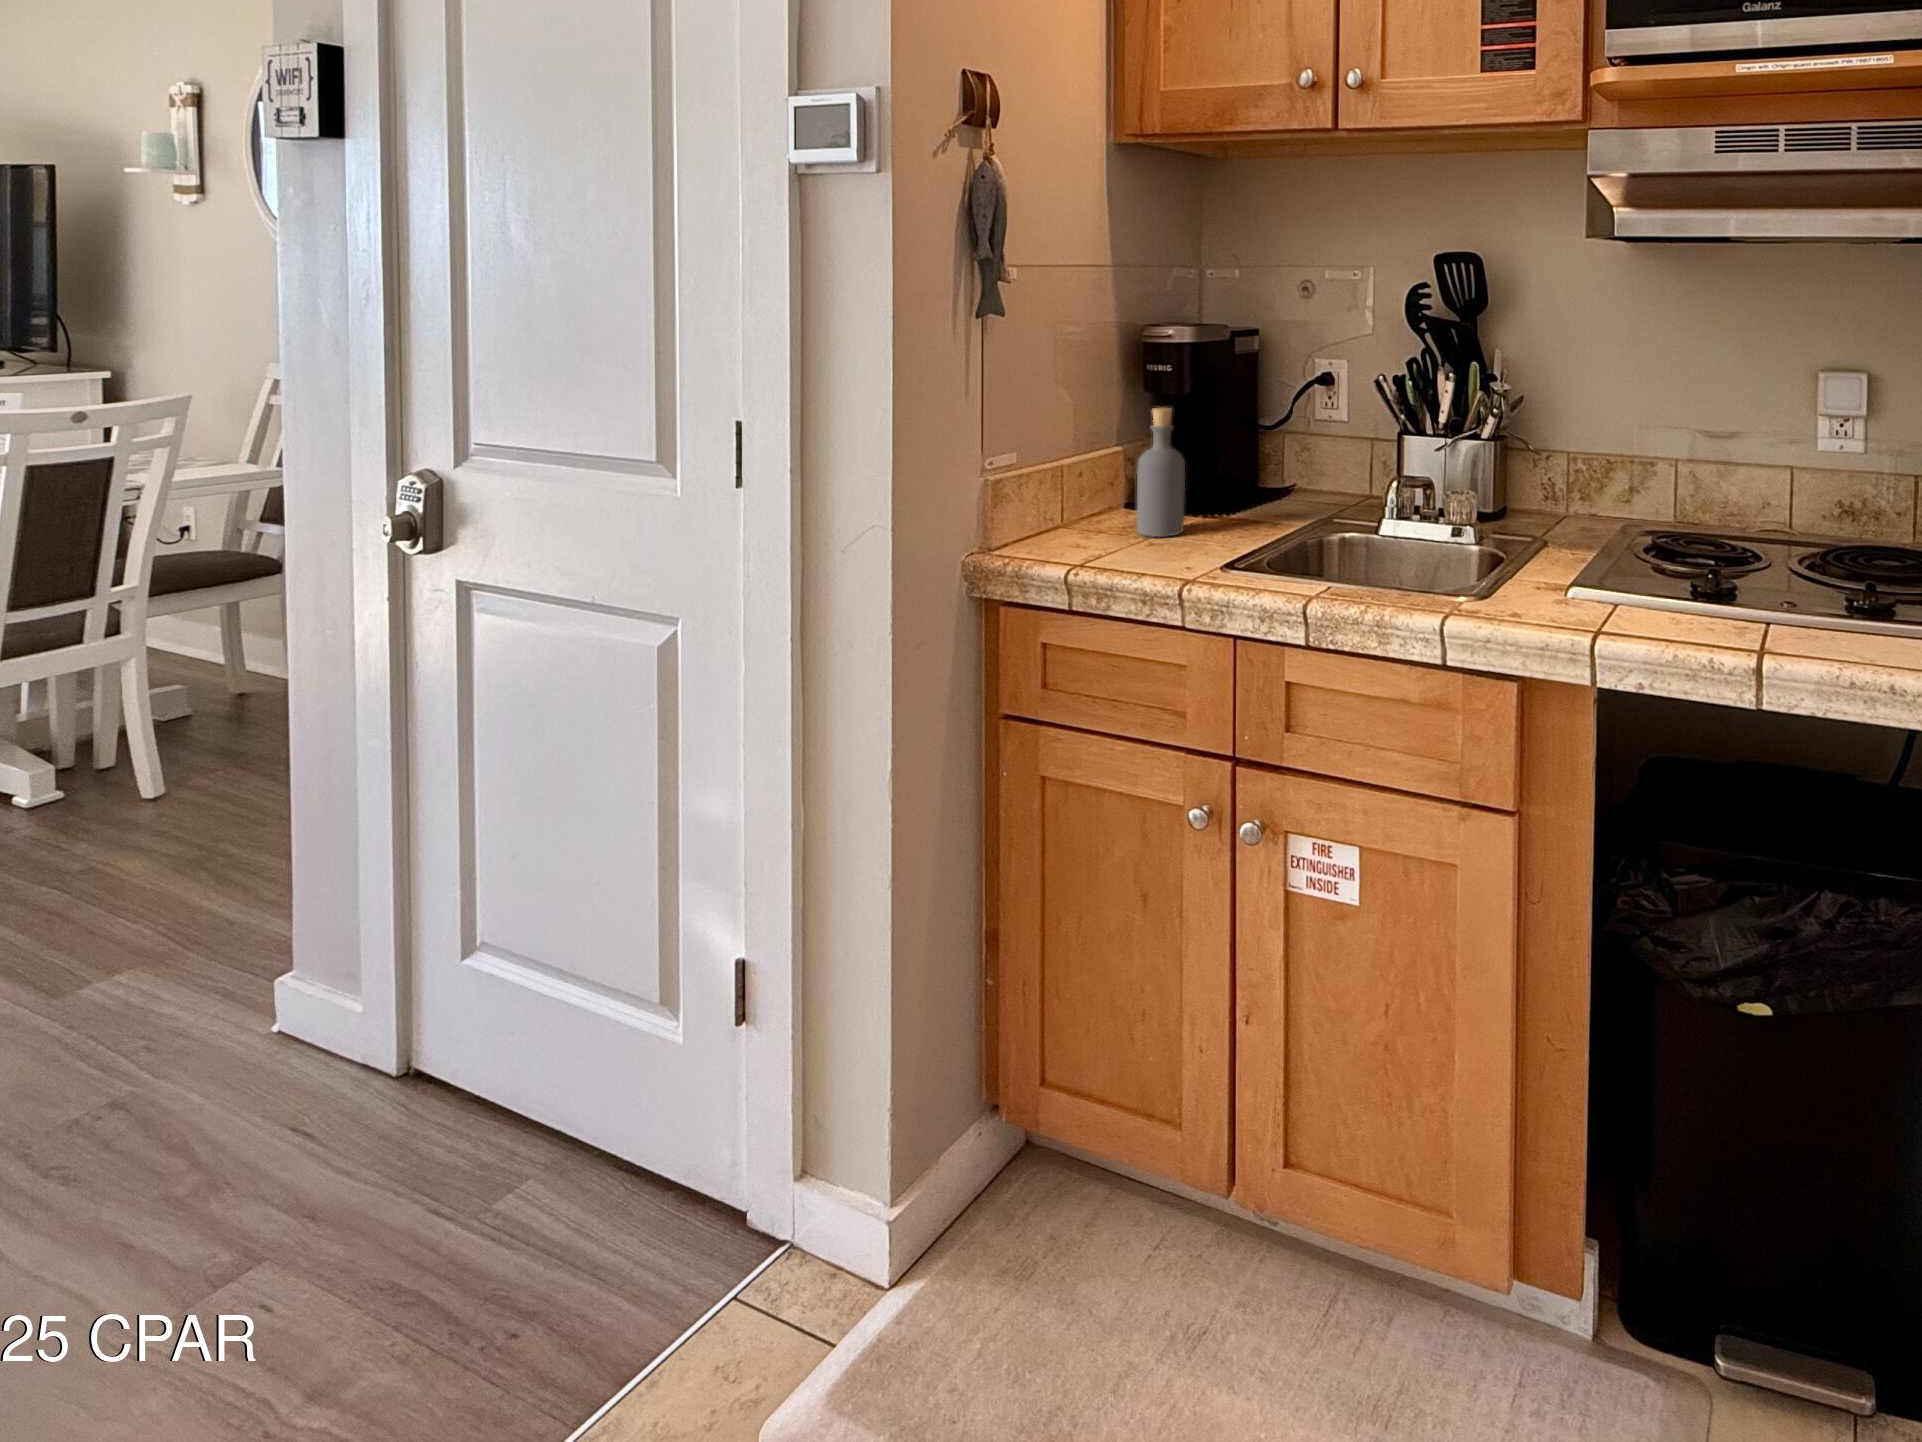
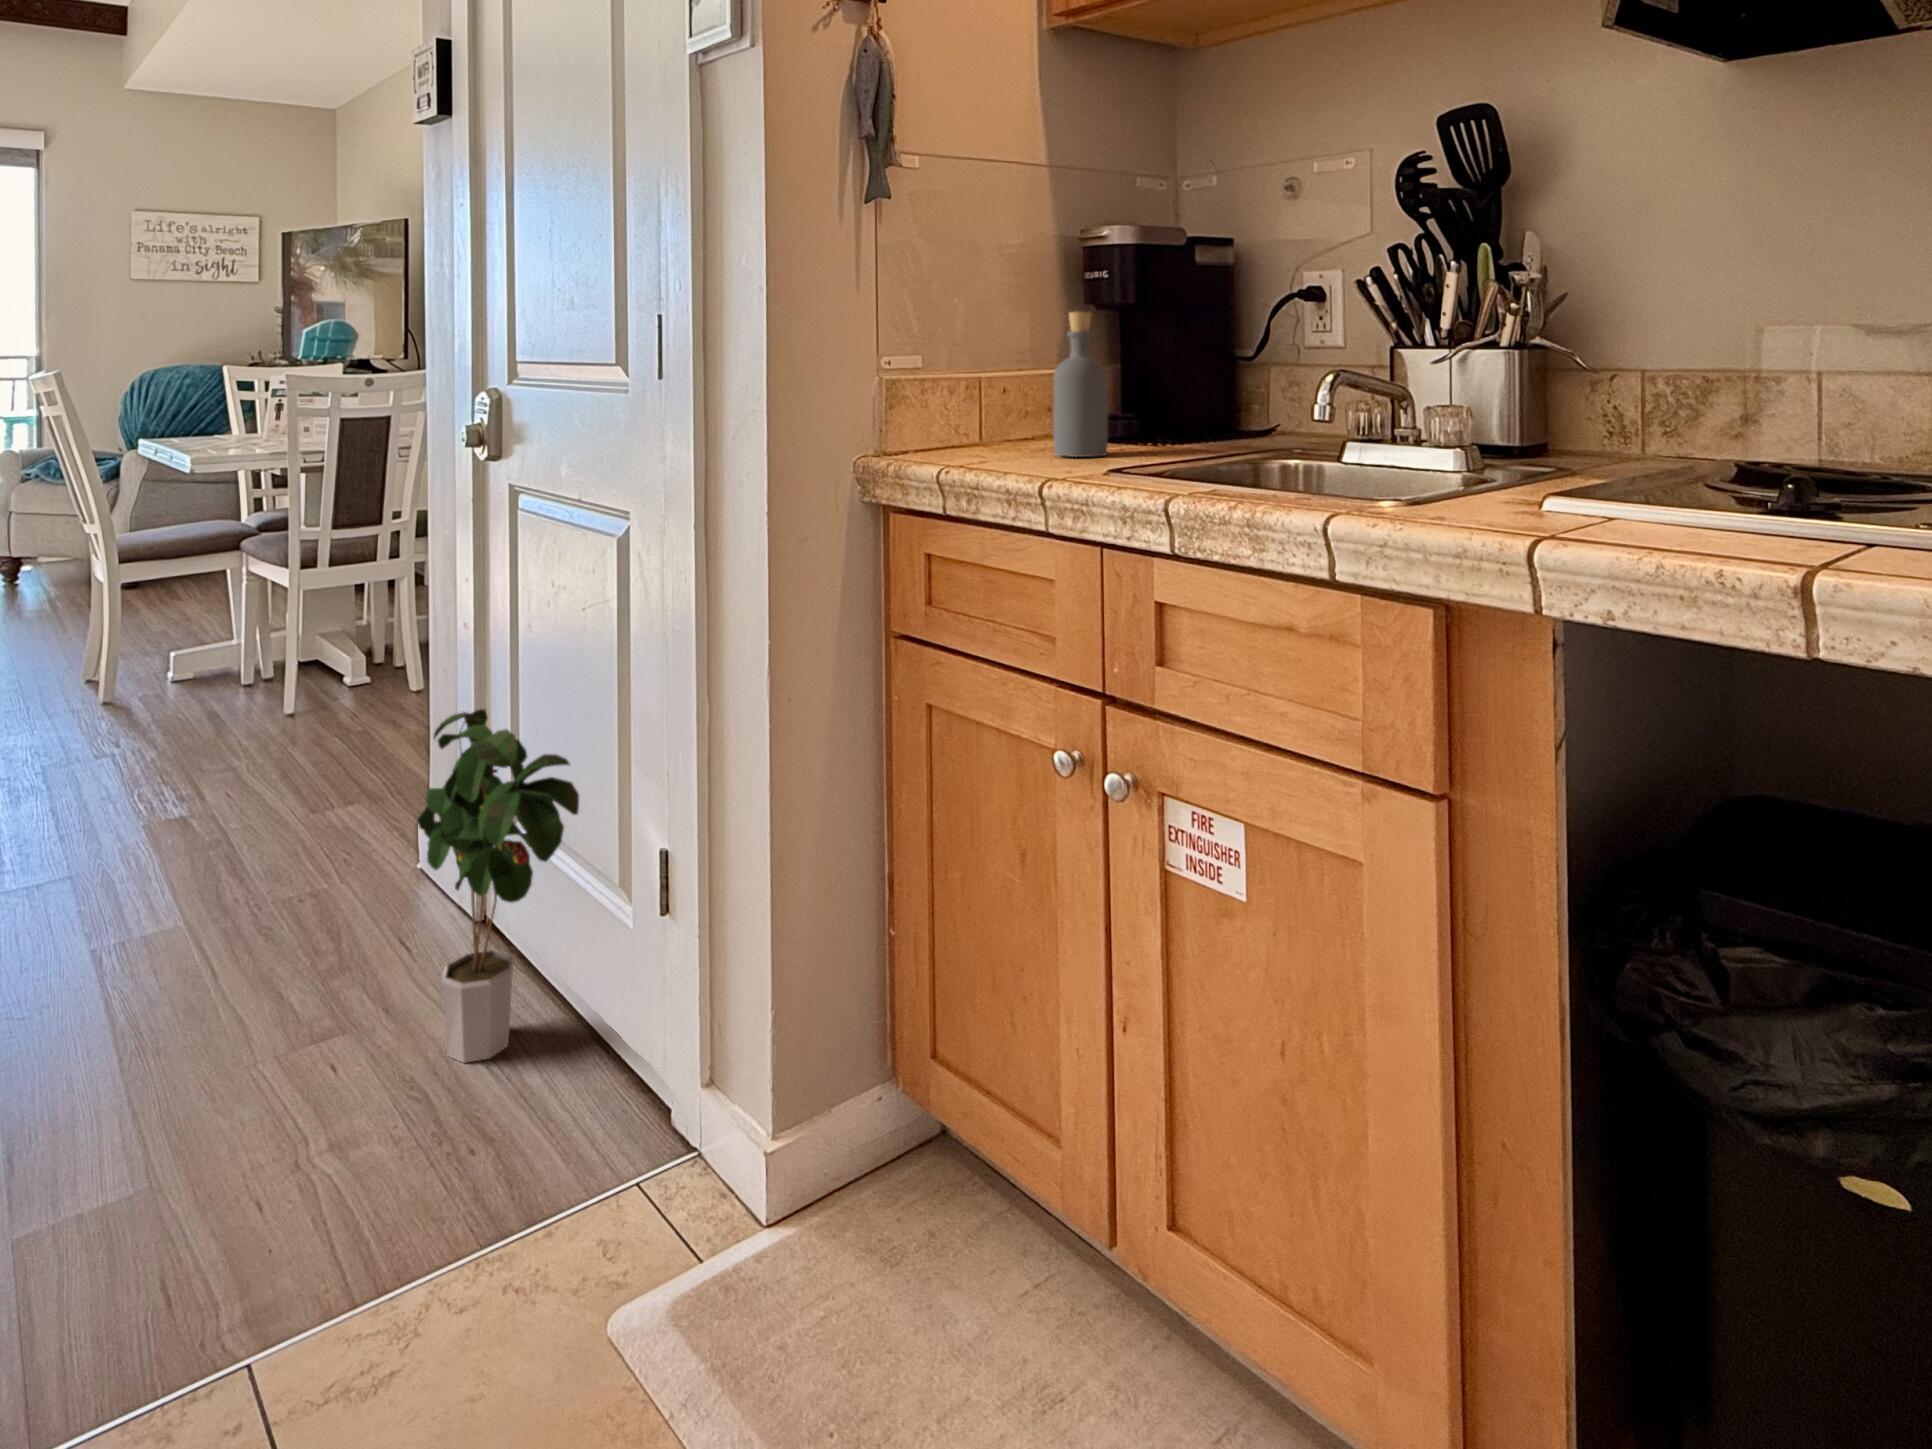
potted plant: none [358,851,623,1252] -> present [418,709,579,1063]

